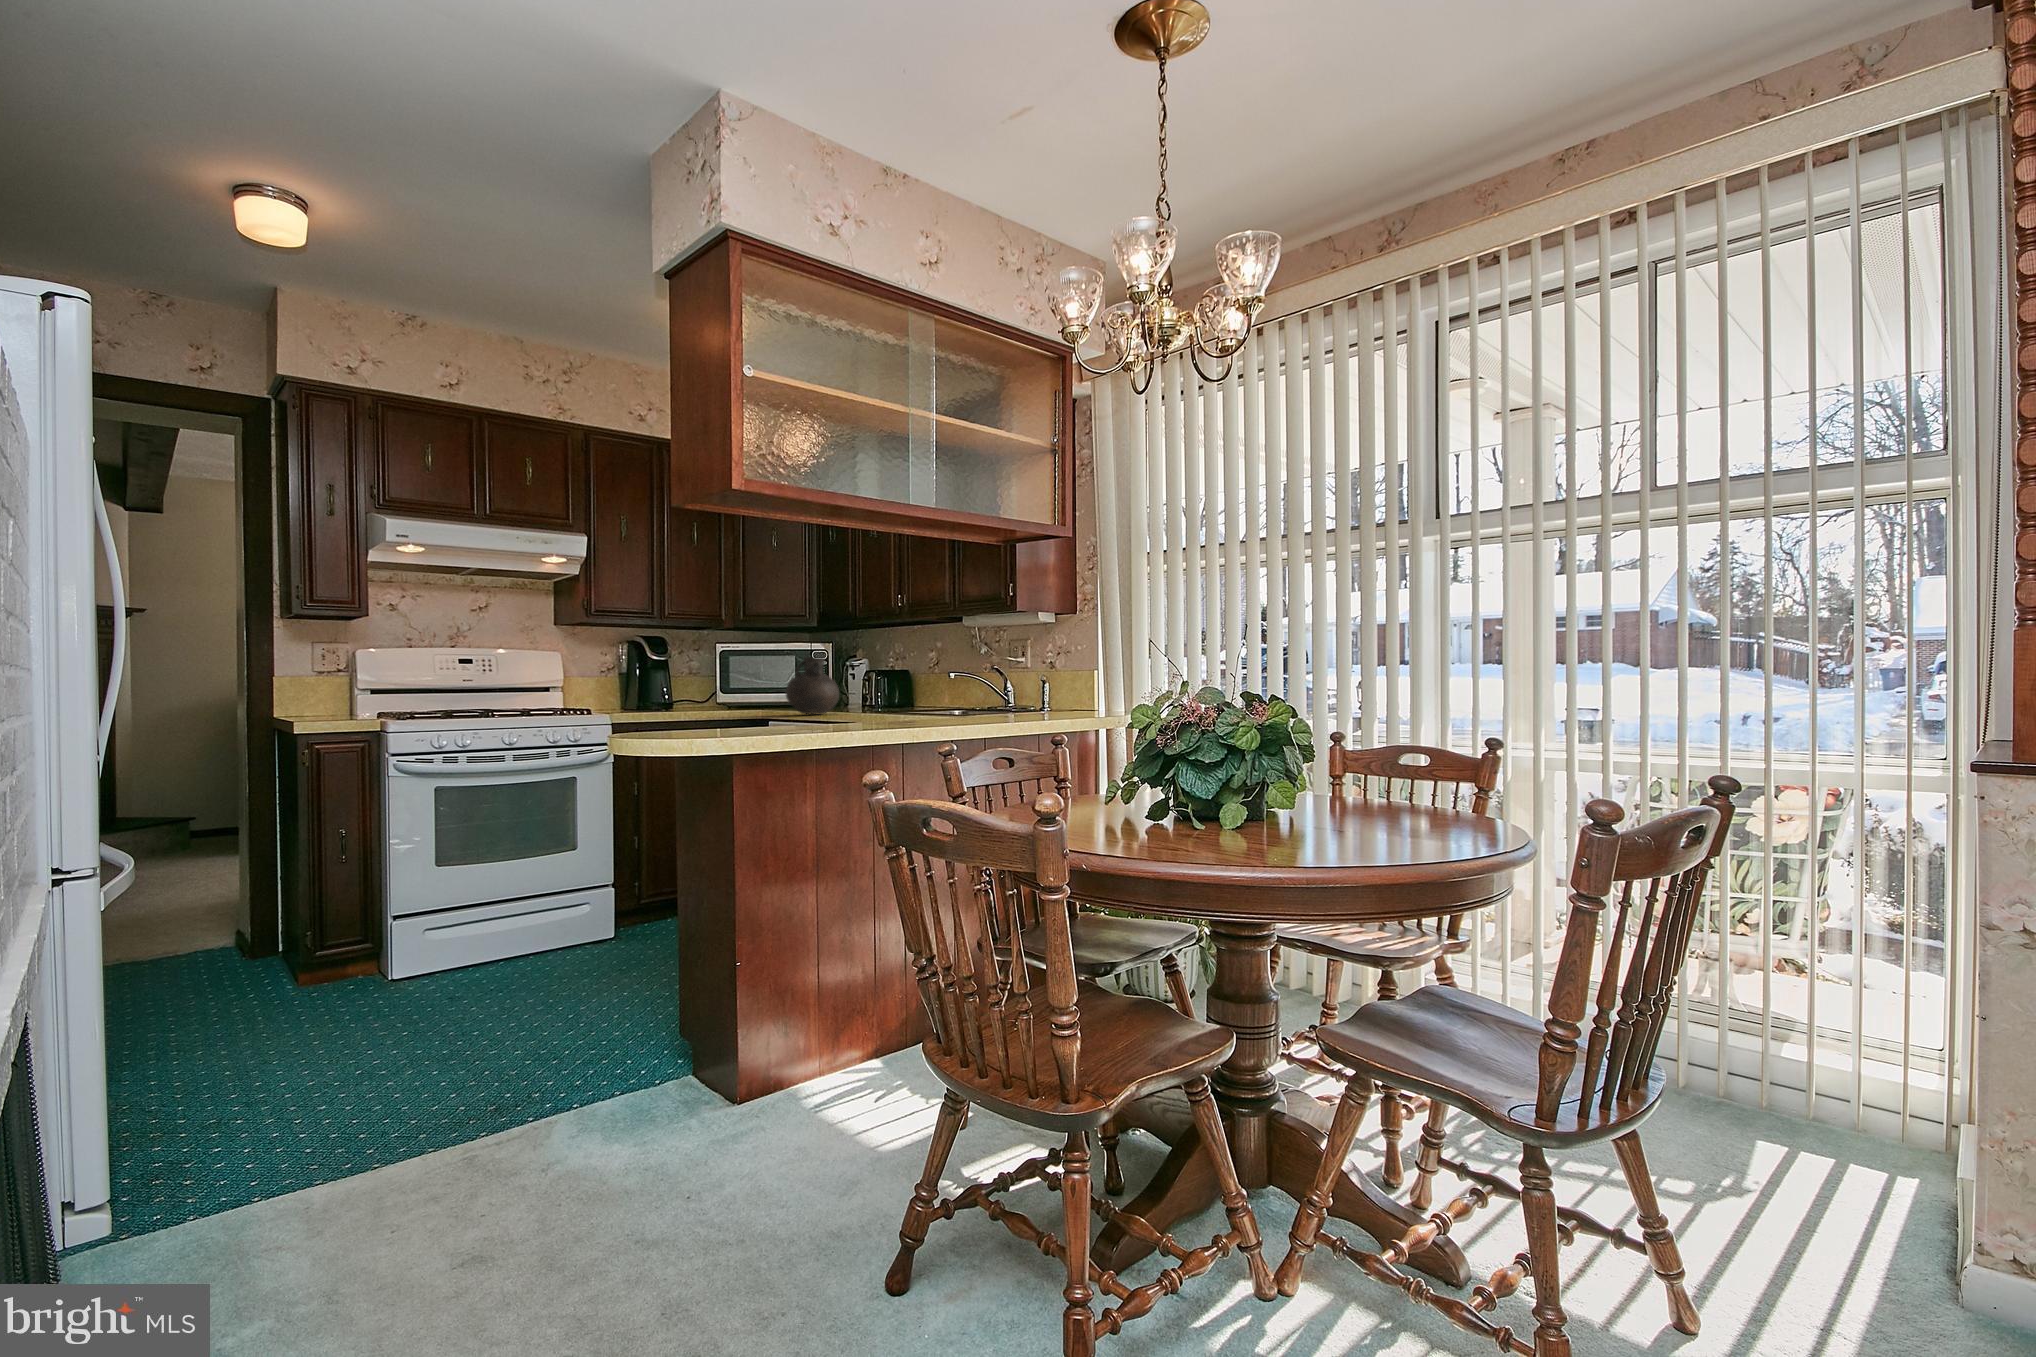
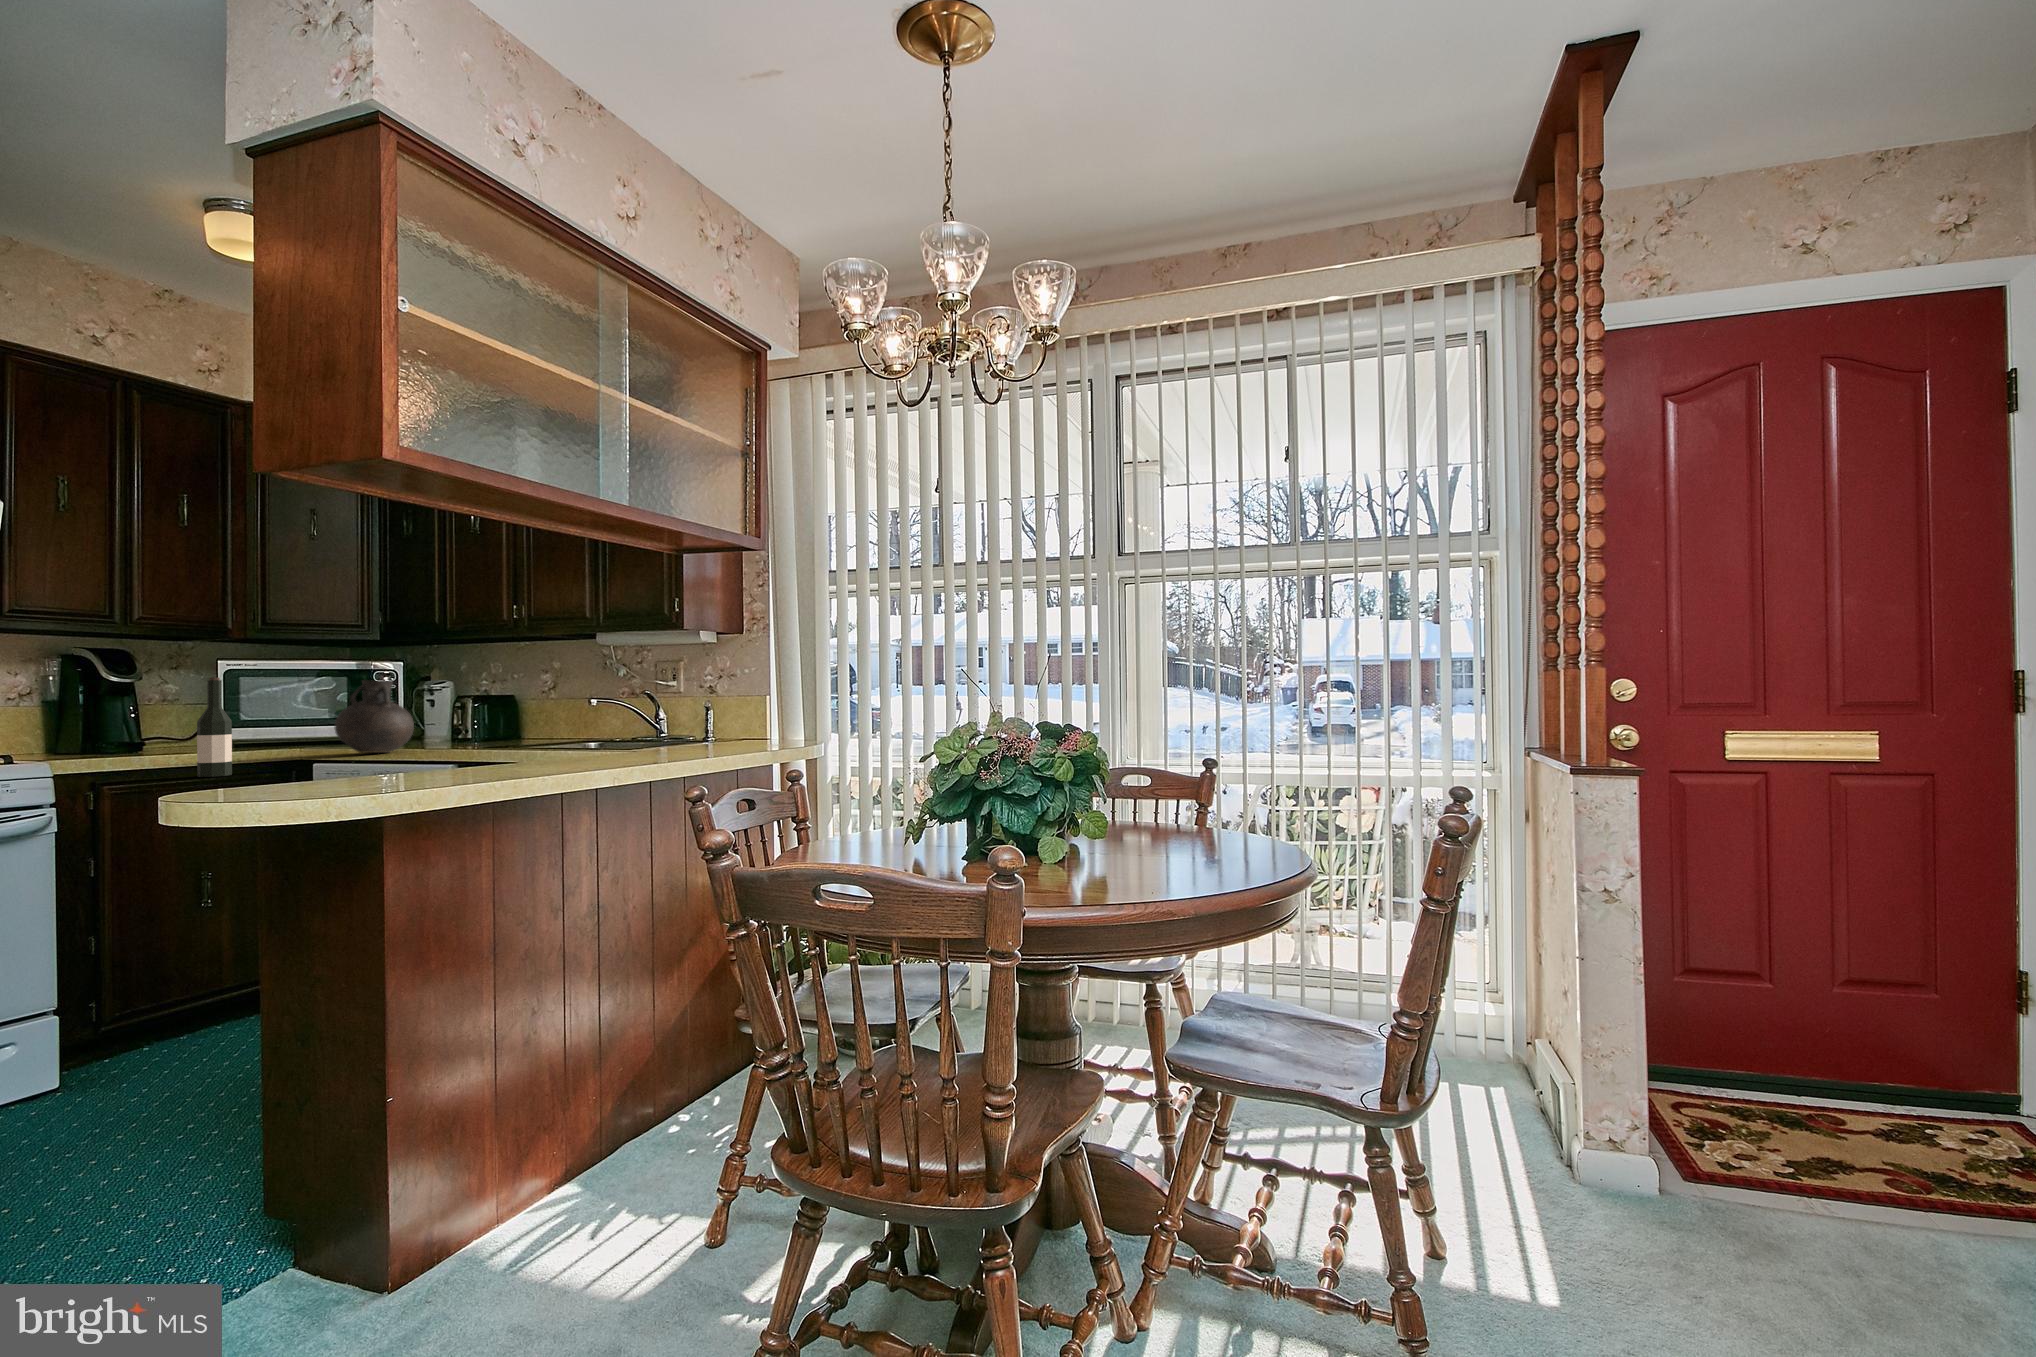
wine bottle: none [686,654,707,727] -> present [197,677,232,777]

